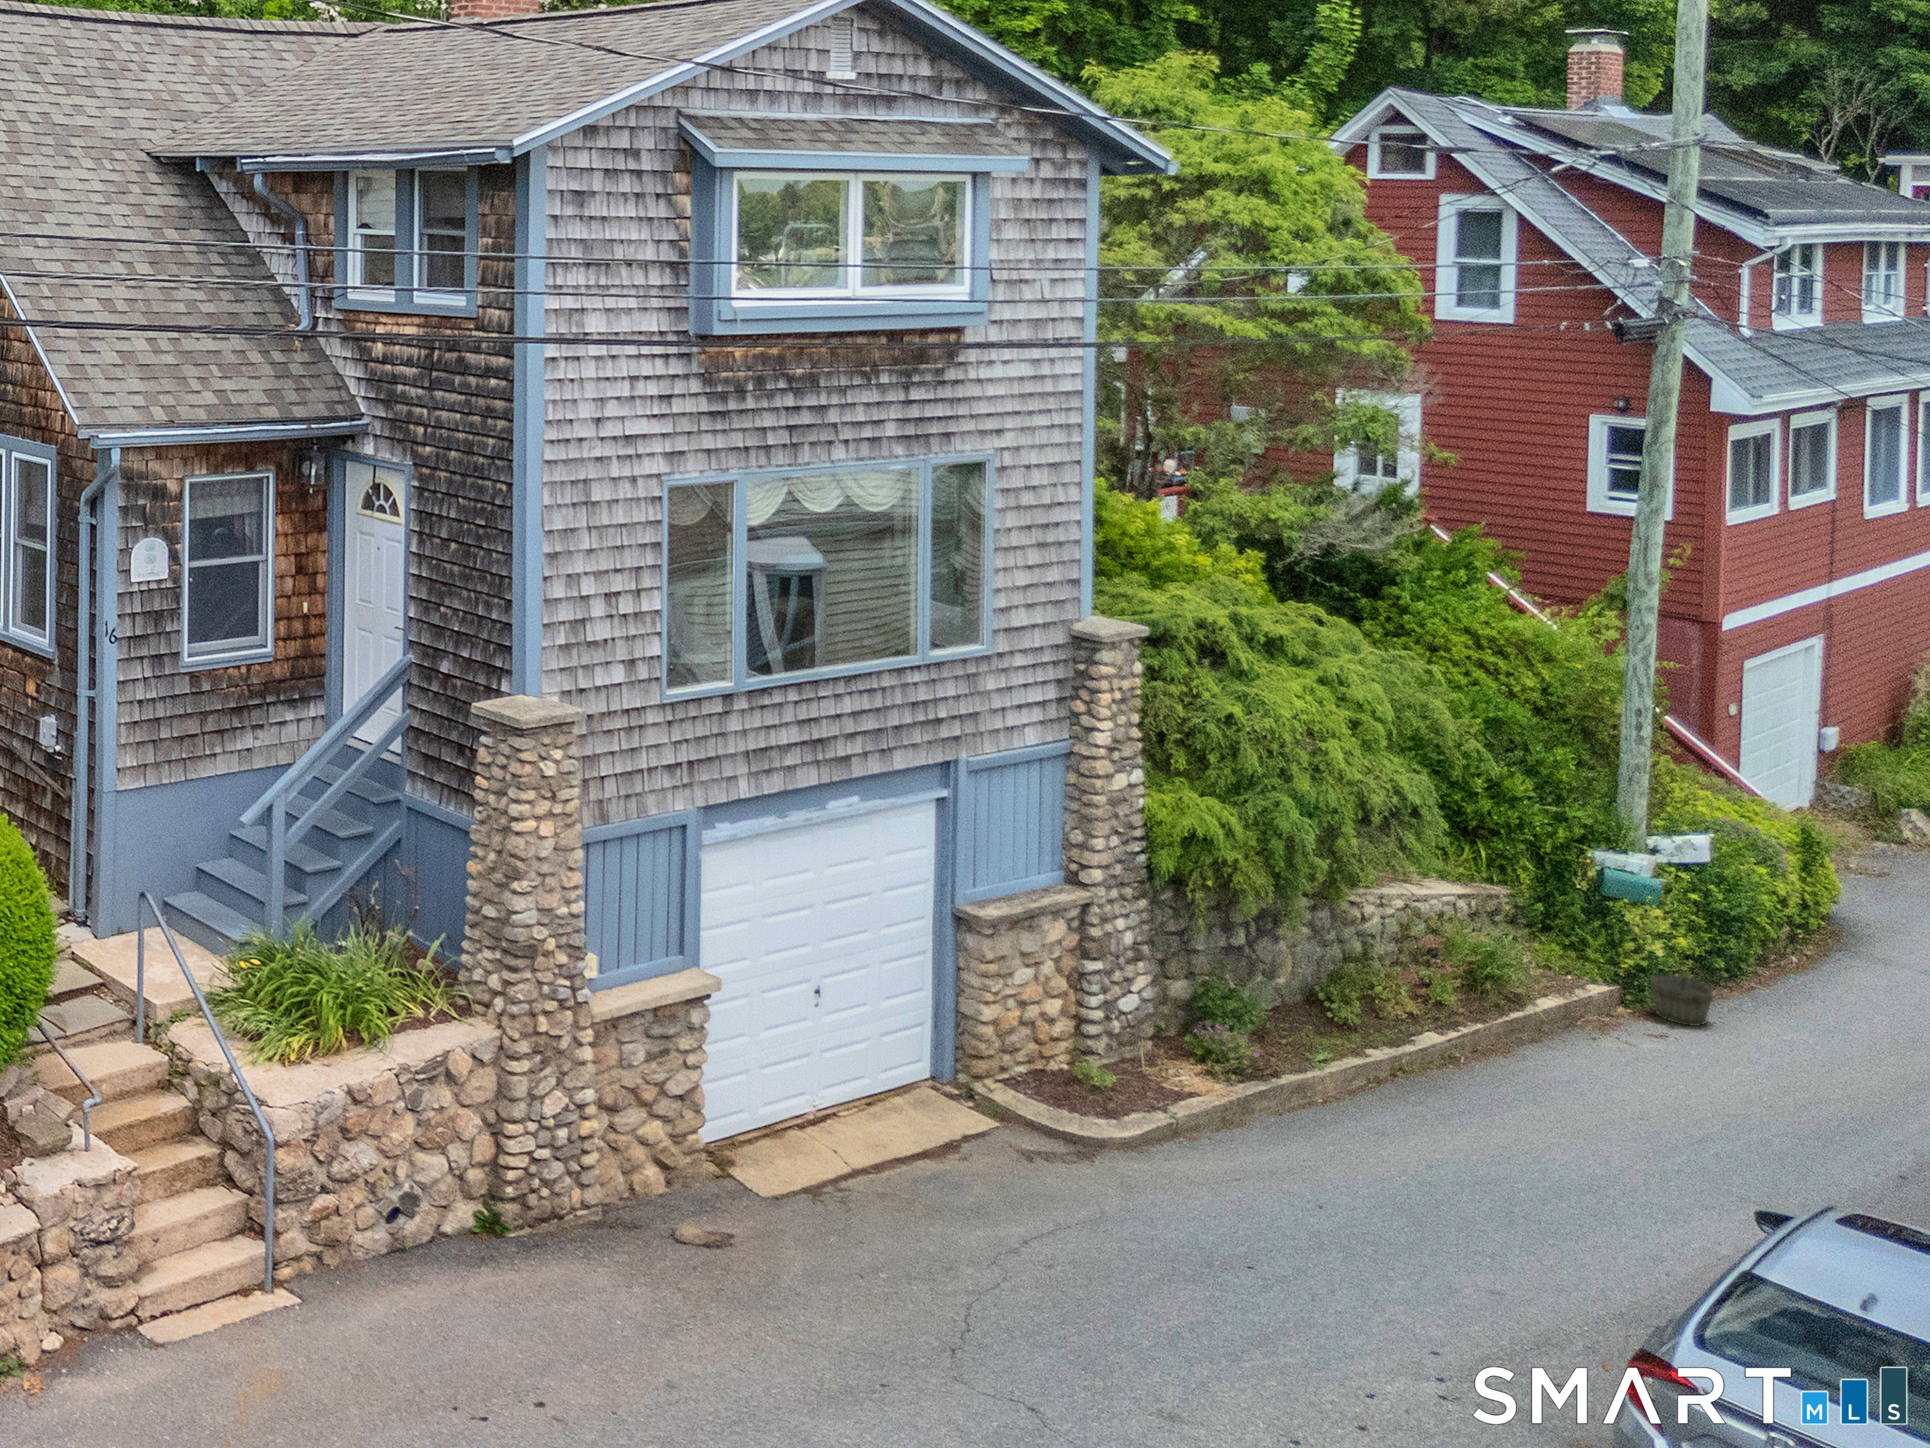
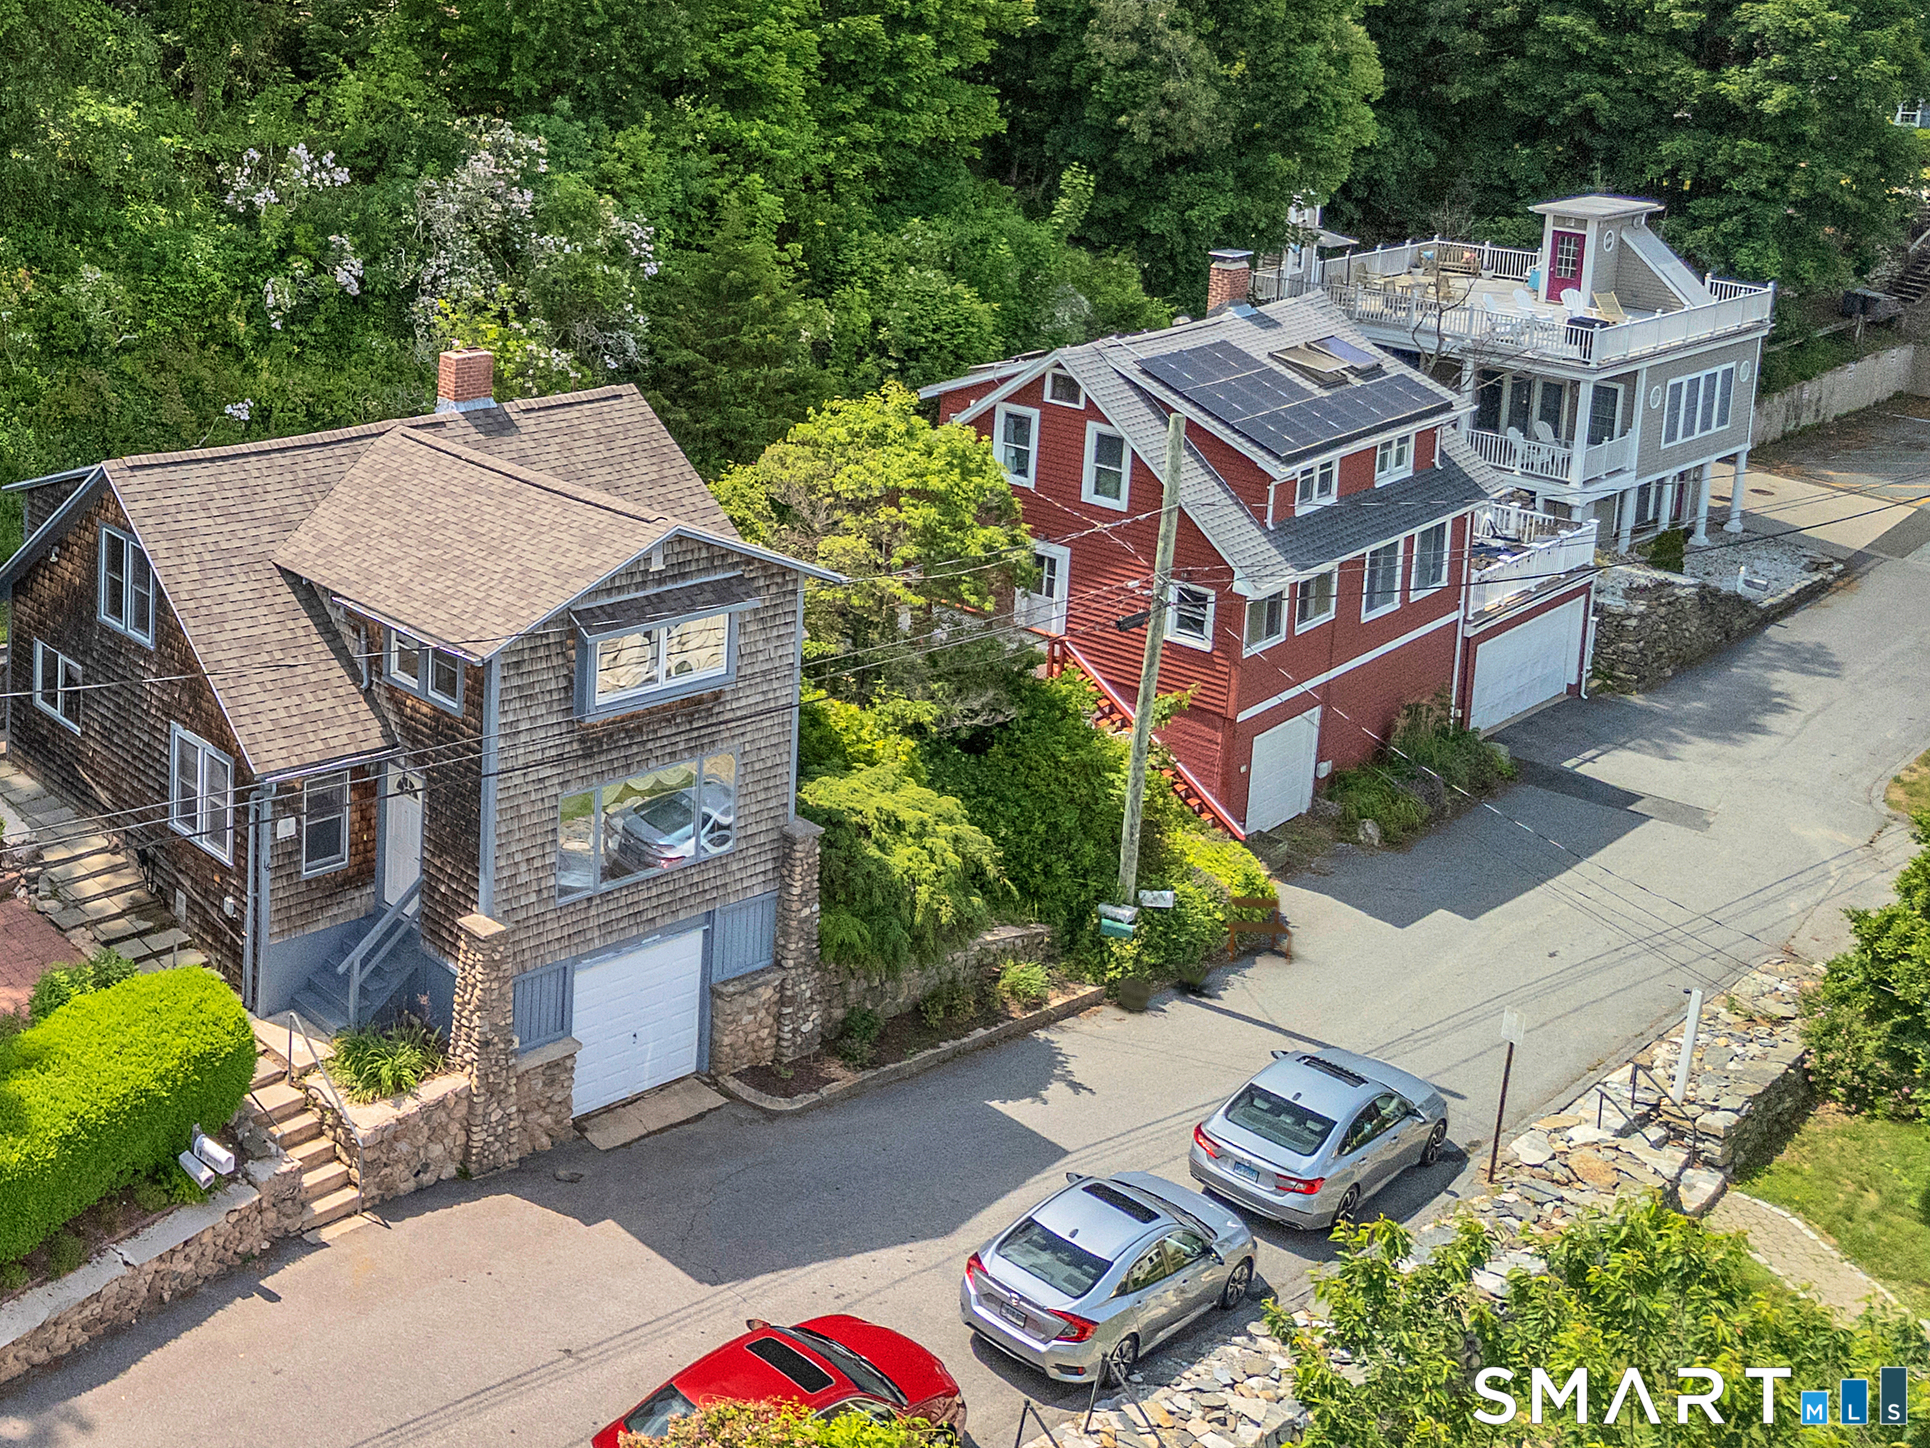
bench: none [1775,860,1916,974] -> present [1227,896,1292,964]
potted plant: none [1726,955,1818,1004] -> present [1175,962,1210,990]

